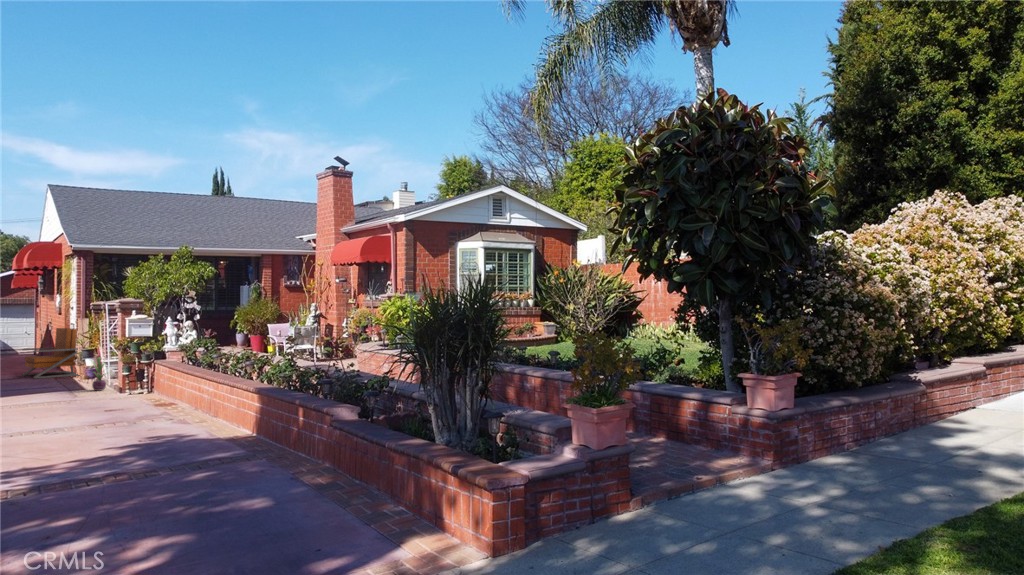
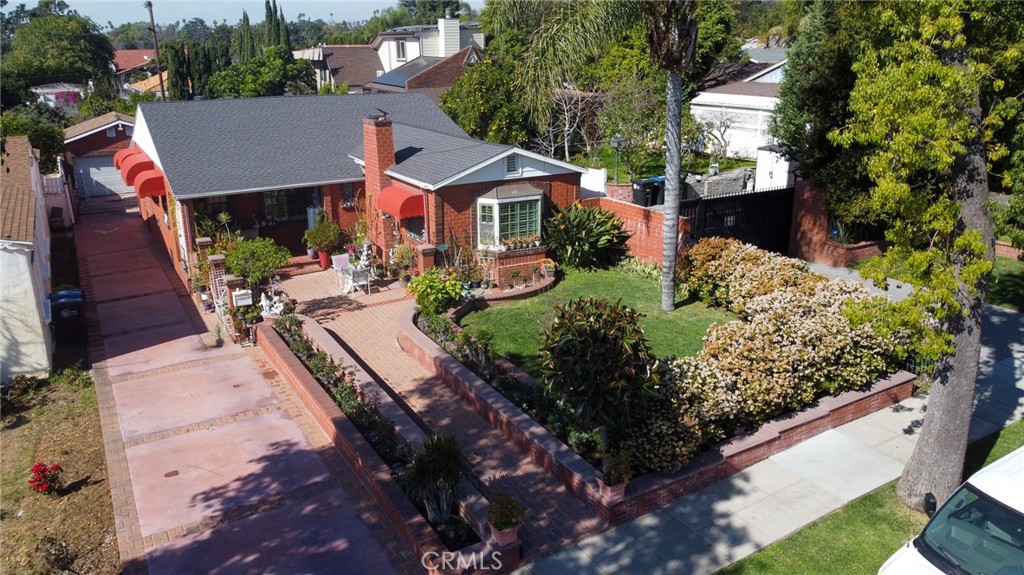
lounge chair: present [22,328,78,379] -> none [154,268,200,314]

